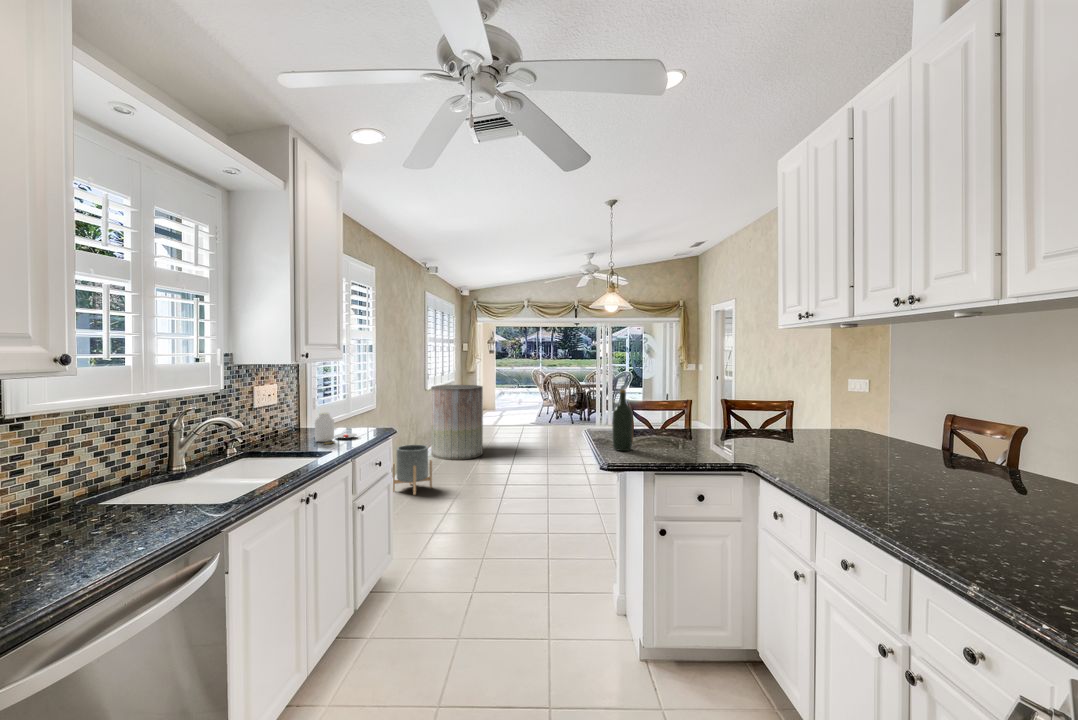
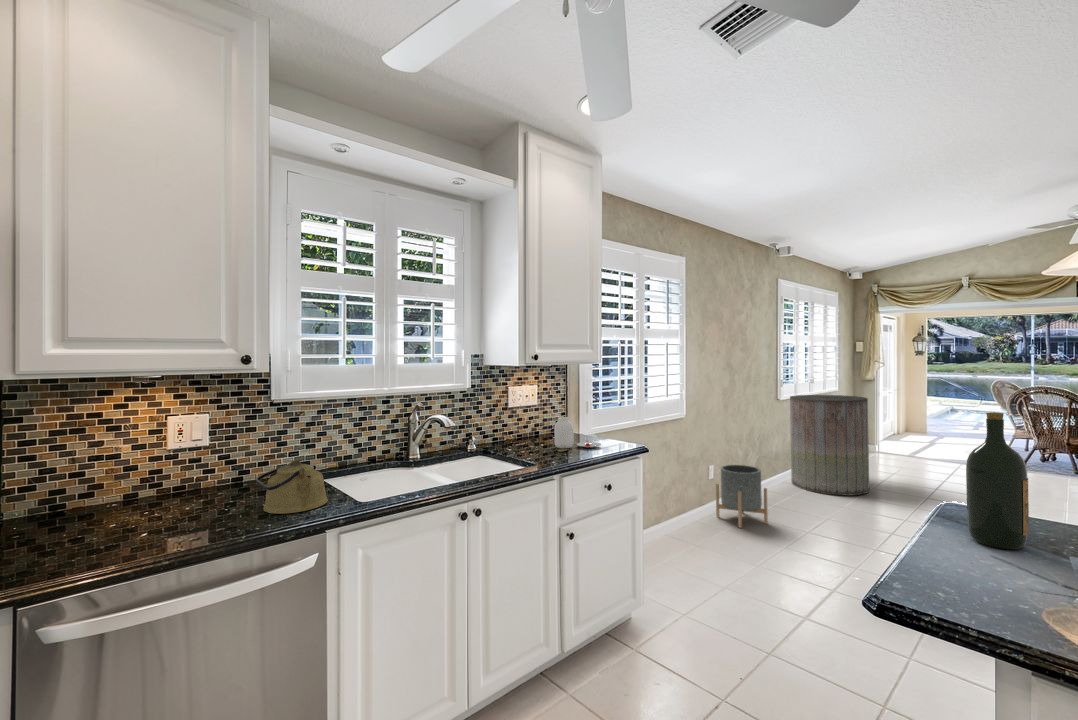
kettle: none [78,477,186,542] -> present [256,460,328,514]

